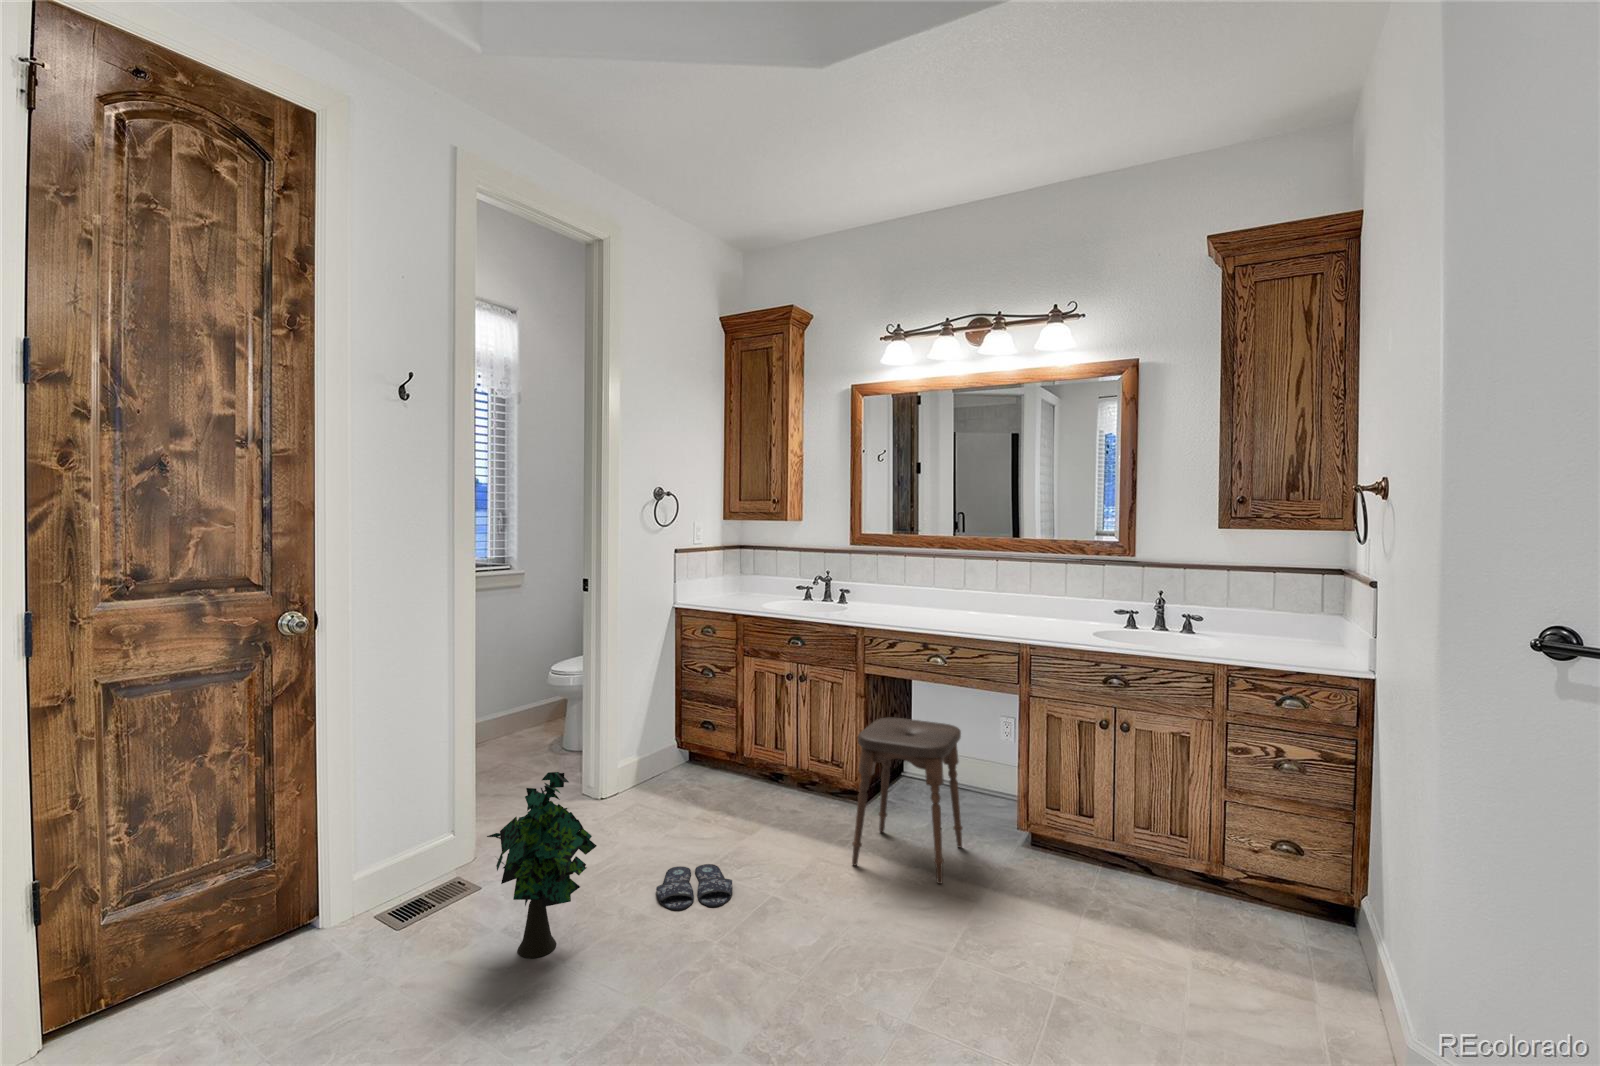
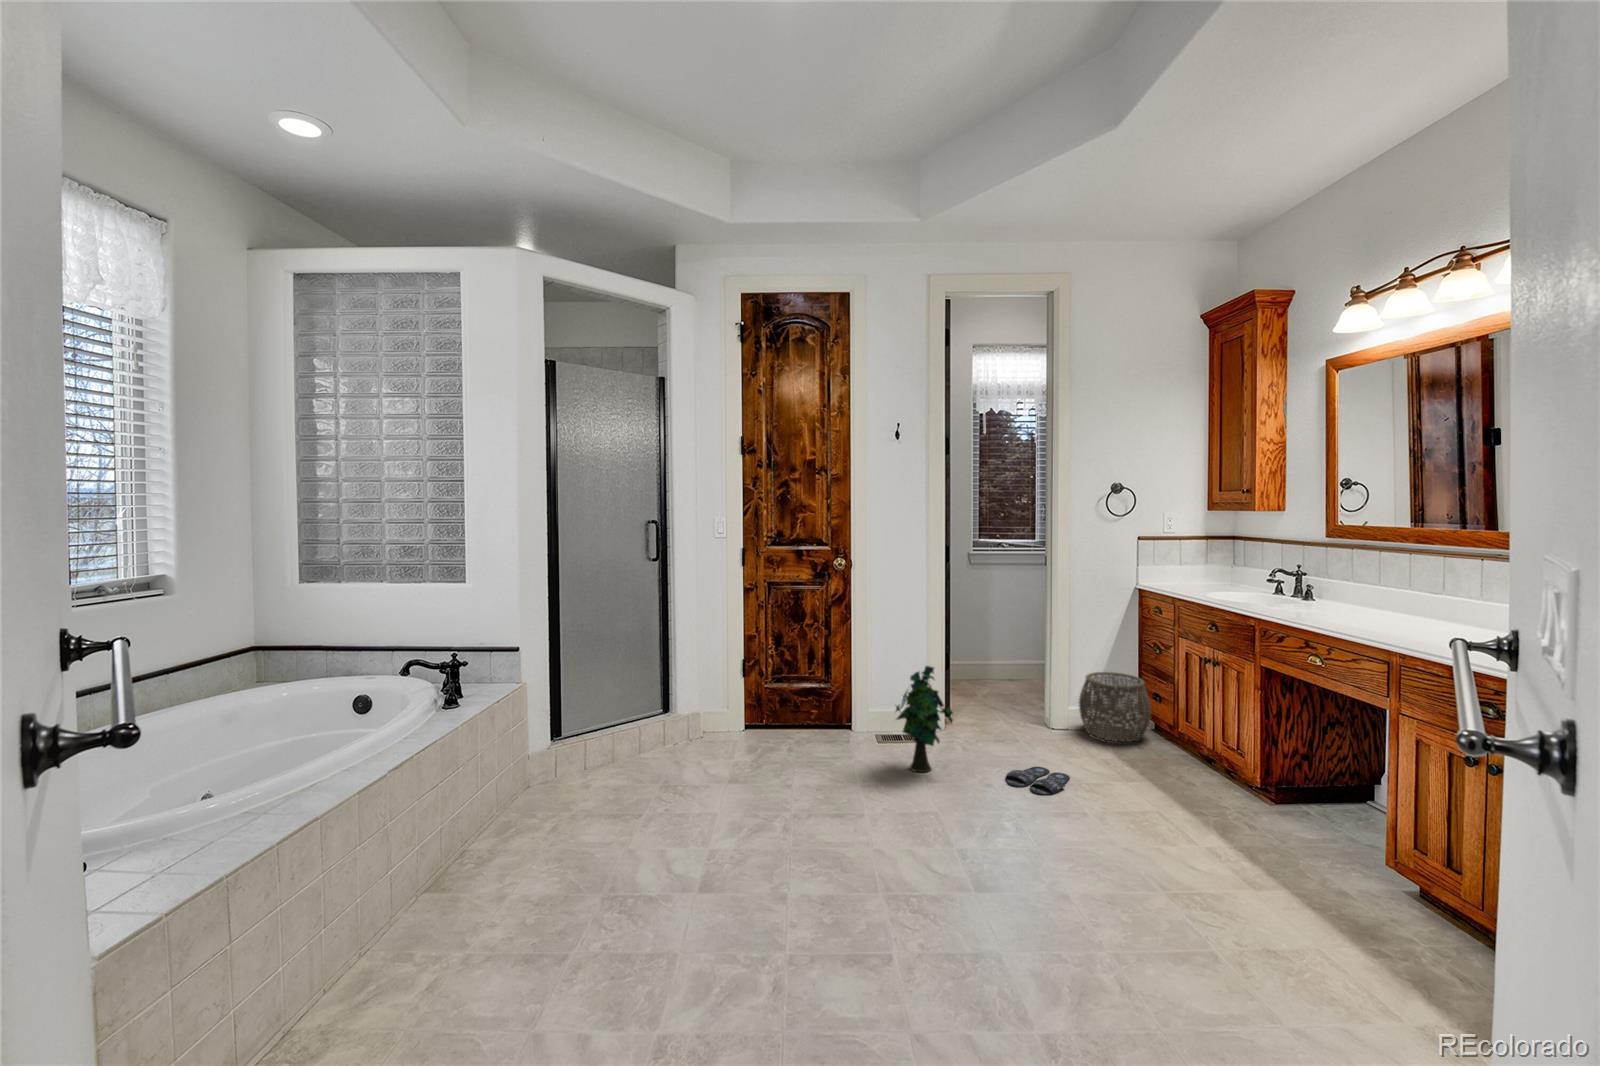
woven basket: none [640,717,721,804] -> present [1079,672,1151,742]
stool: present [852,718,962,884] -> none [1176,703,1318,860]

